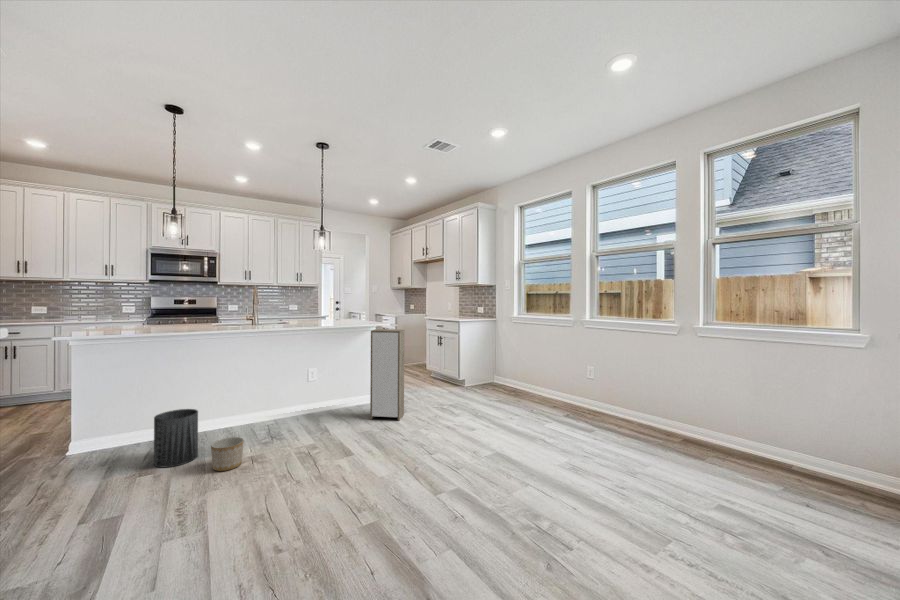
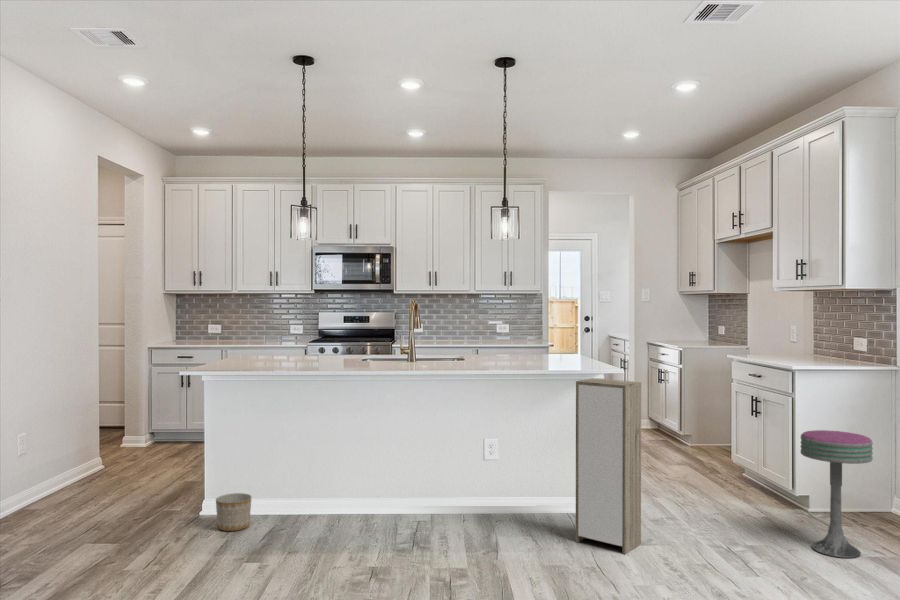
bar stool: none [472,348,501,405] -> present [801,430,873,558]
trash can: present [154,409,198,467] -> none [268,479,318,556]
planter: present [211,437,244,471] -> present [216,493,251,531]

